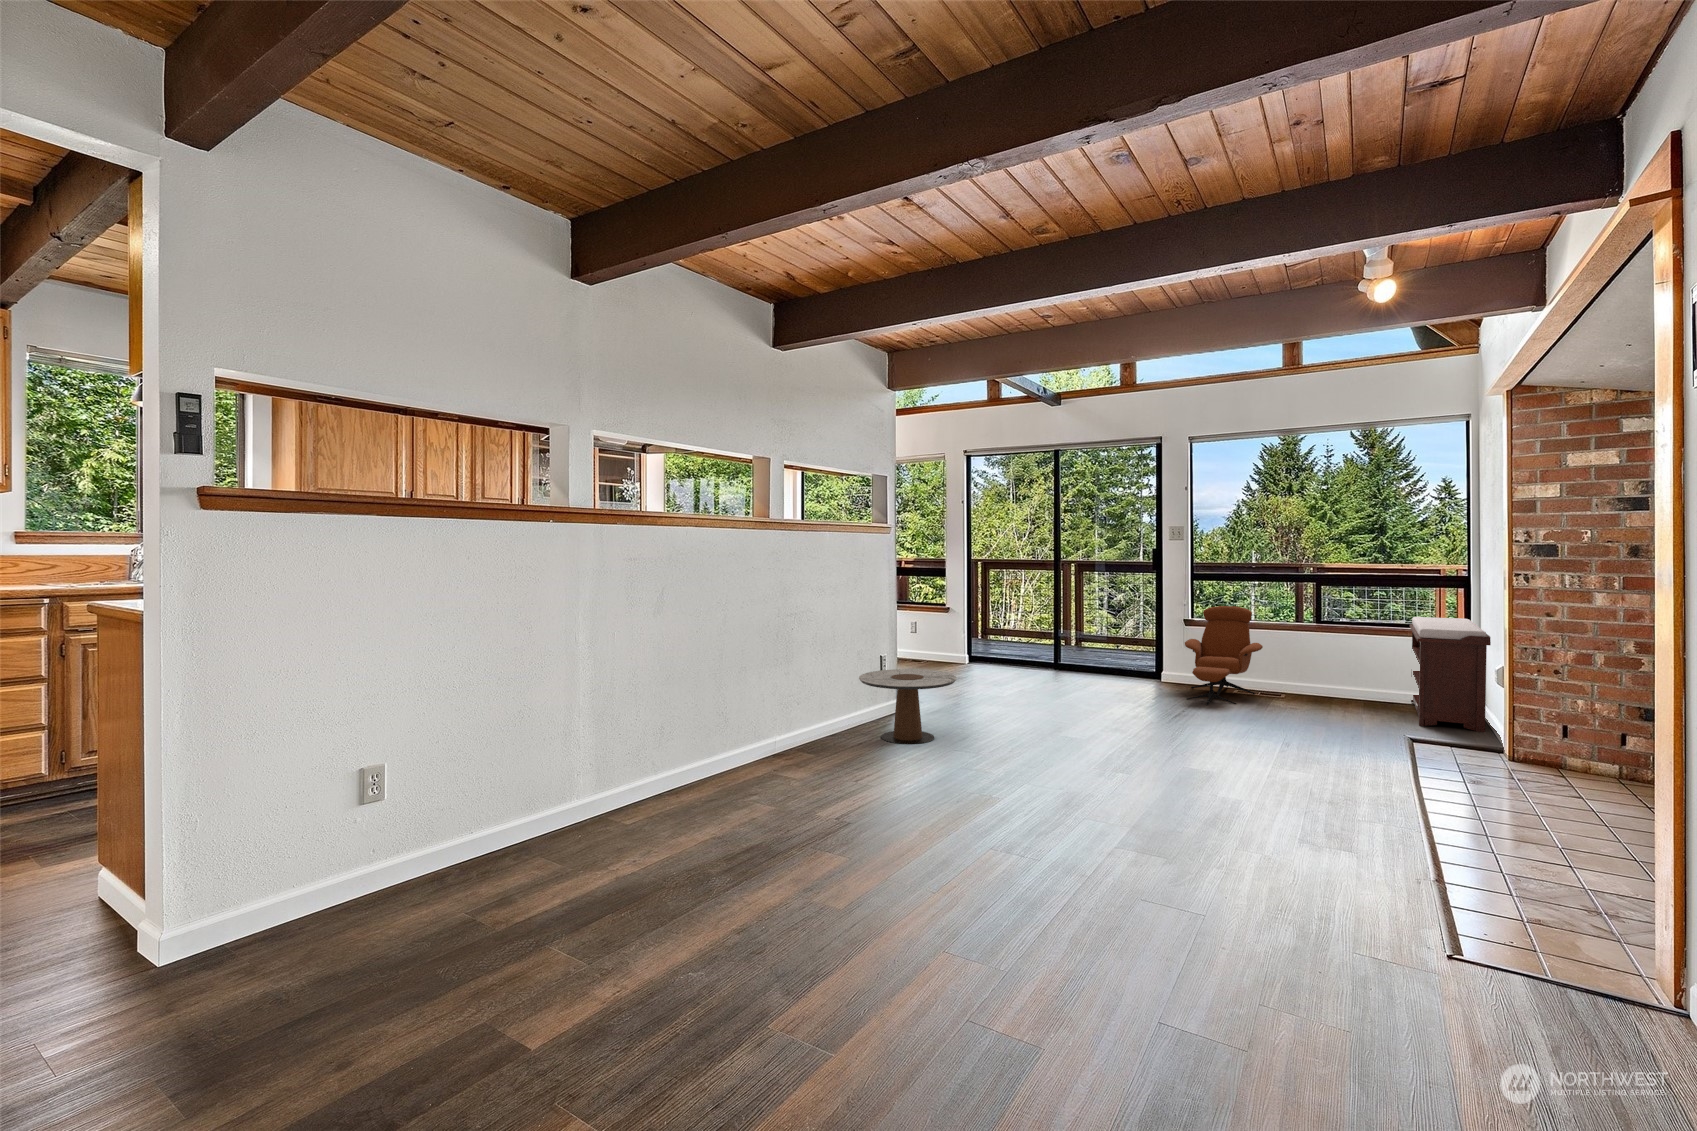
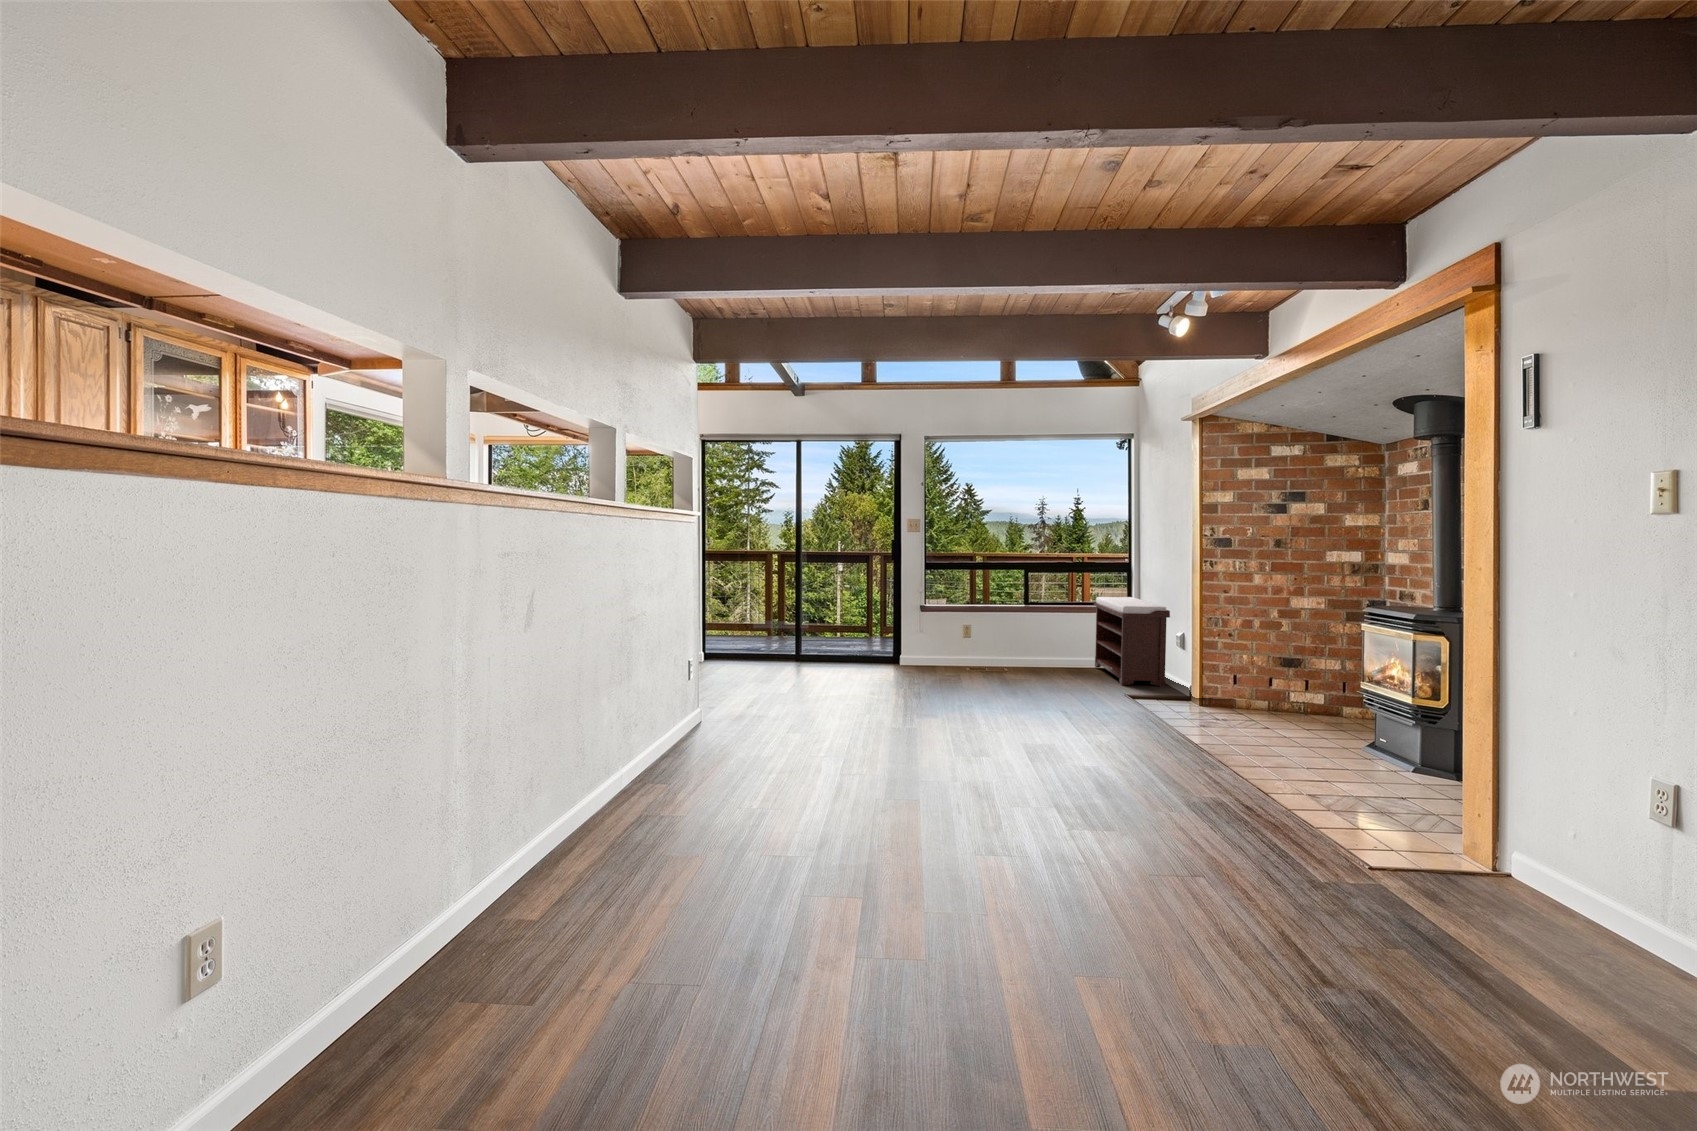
lounge chair: present [1185,606,1263,705] -> none [927,592,991,684]
side table: present [859,669,956,744] -> none [685,668,792,750]

